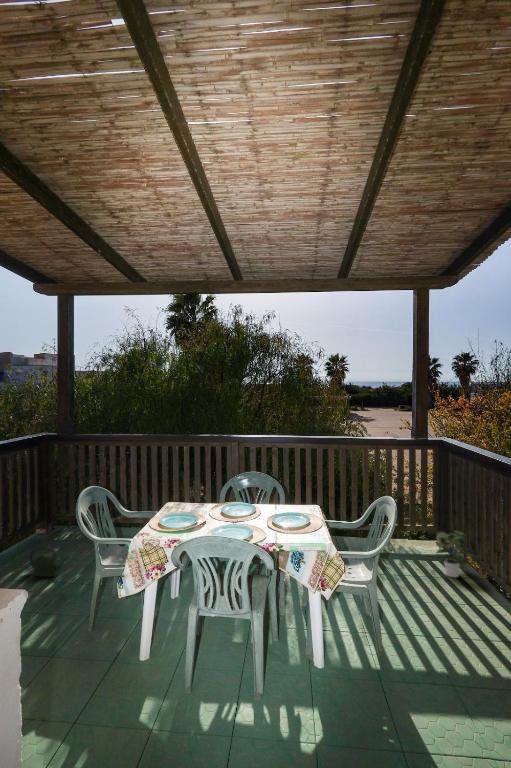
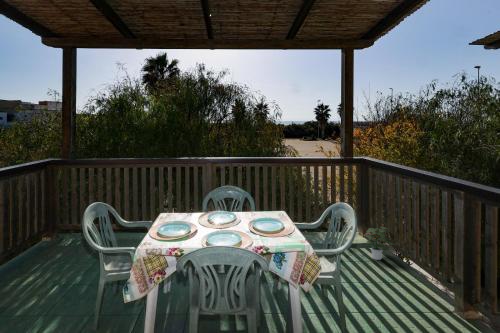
watering can: present [30,547,68,577] -> none [35,256,72,280]

